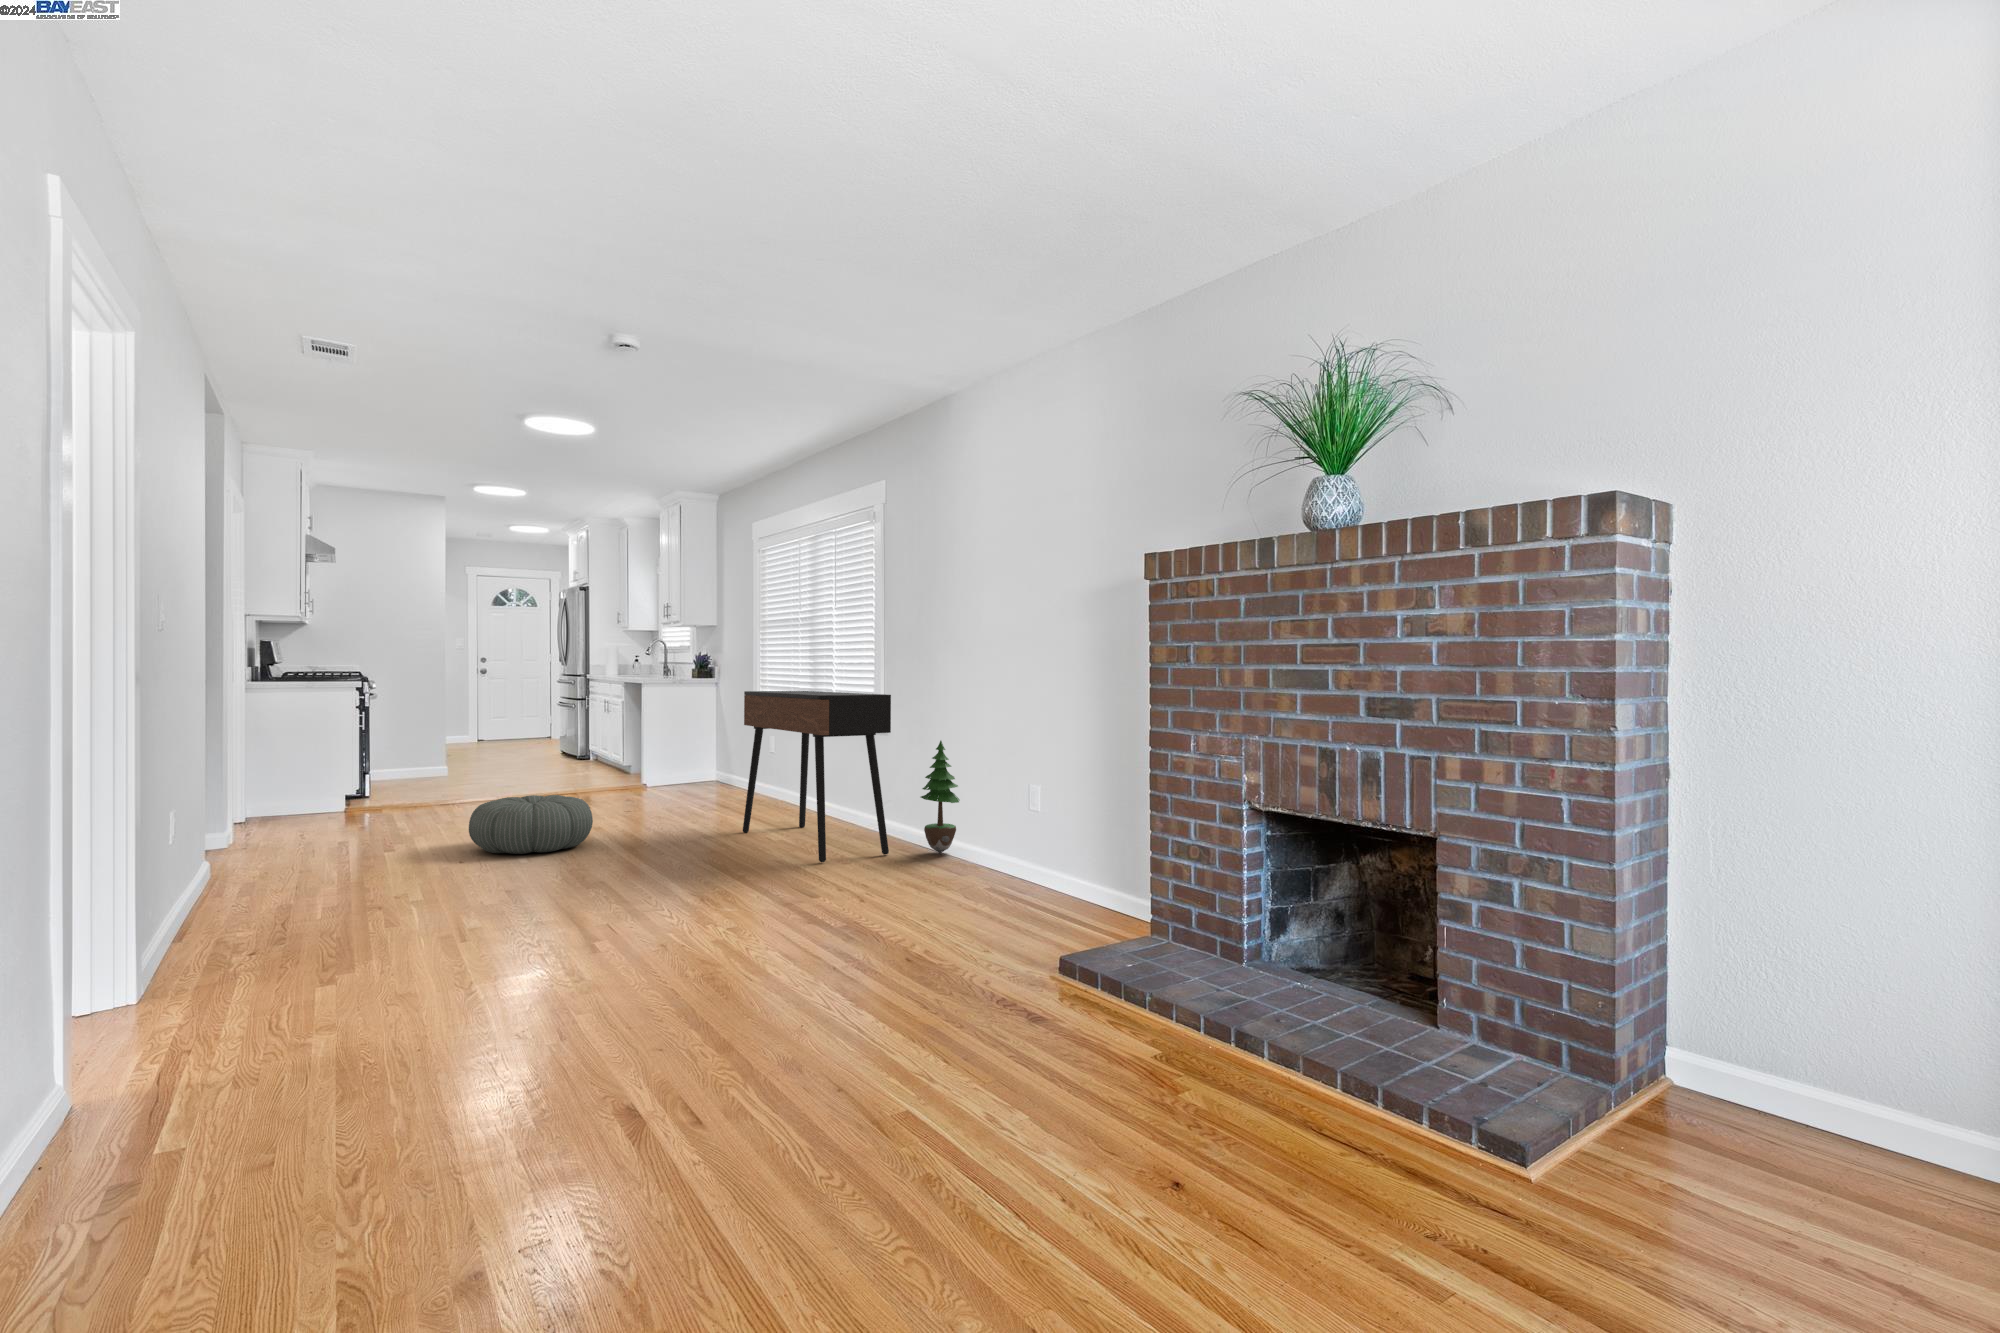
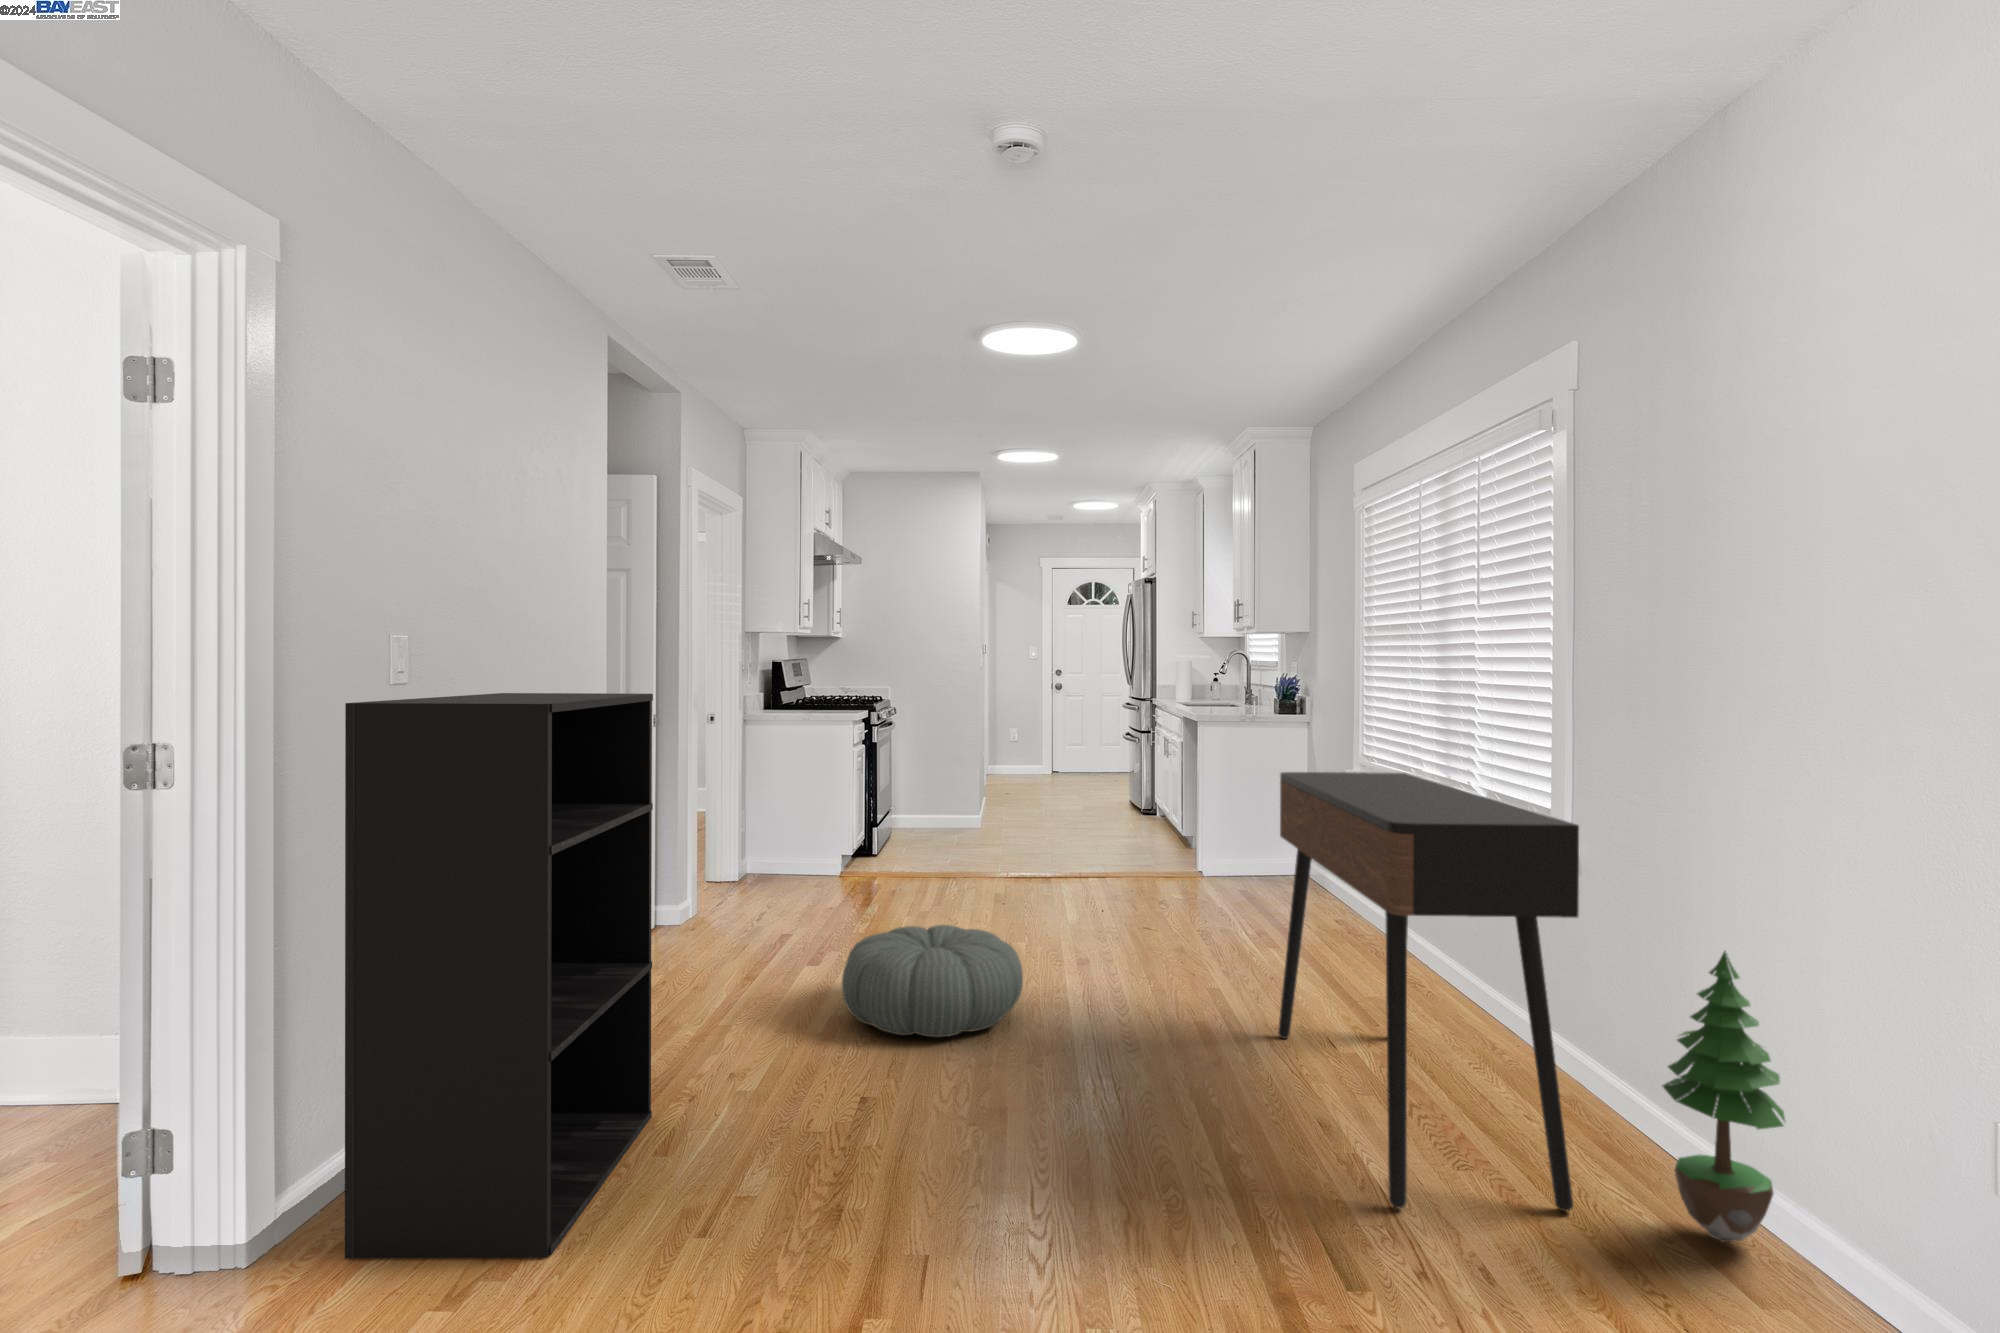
bookshelf: none [286,629,422,943] -> present [345,693,653,1258]

